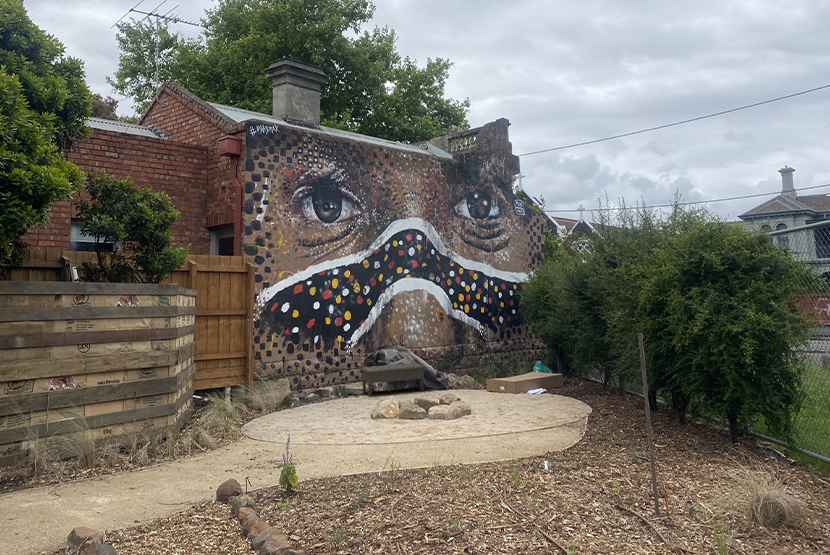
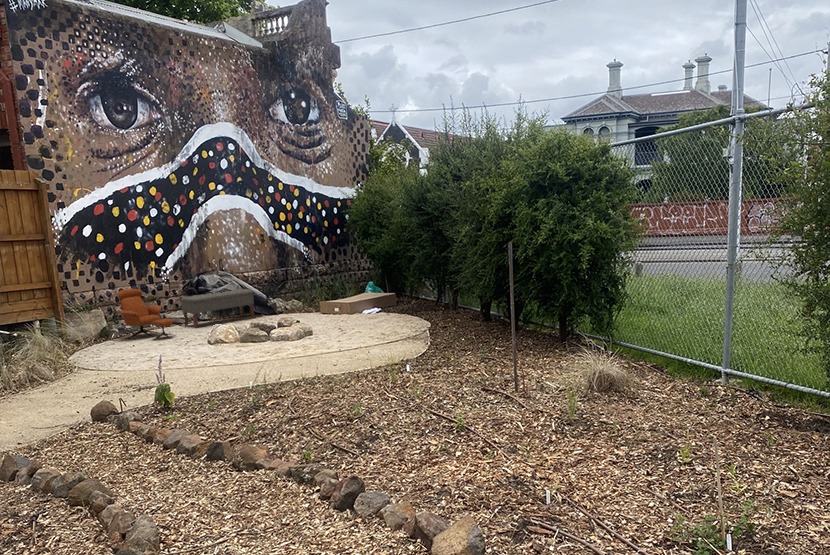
lounge chair: none [306,357,347,407] -> present [118,289,174,340]

